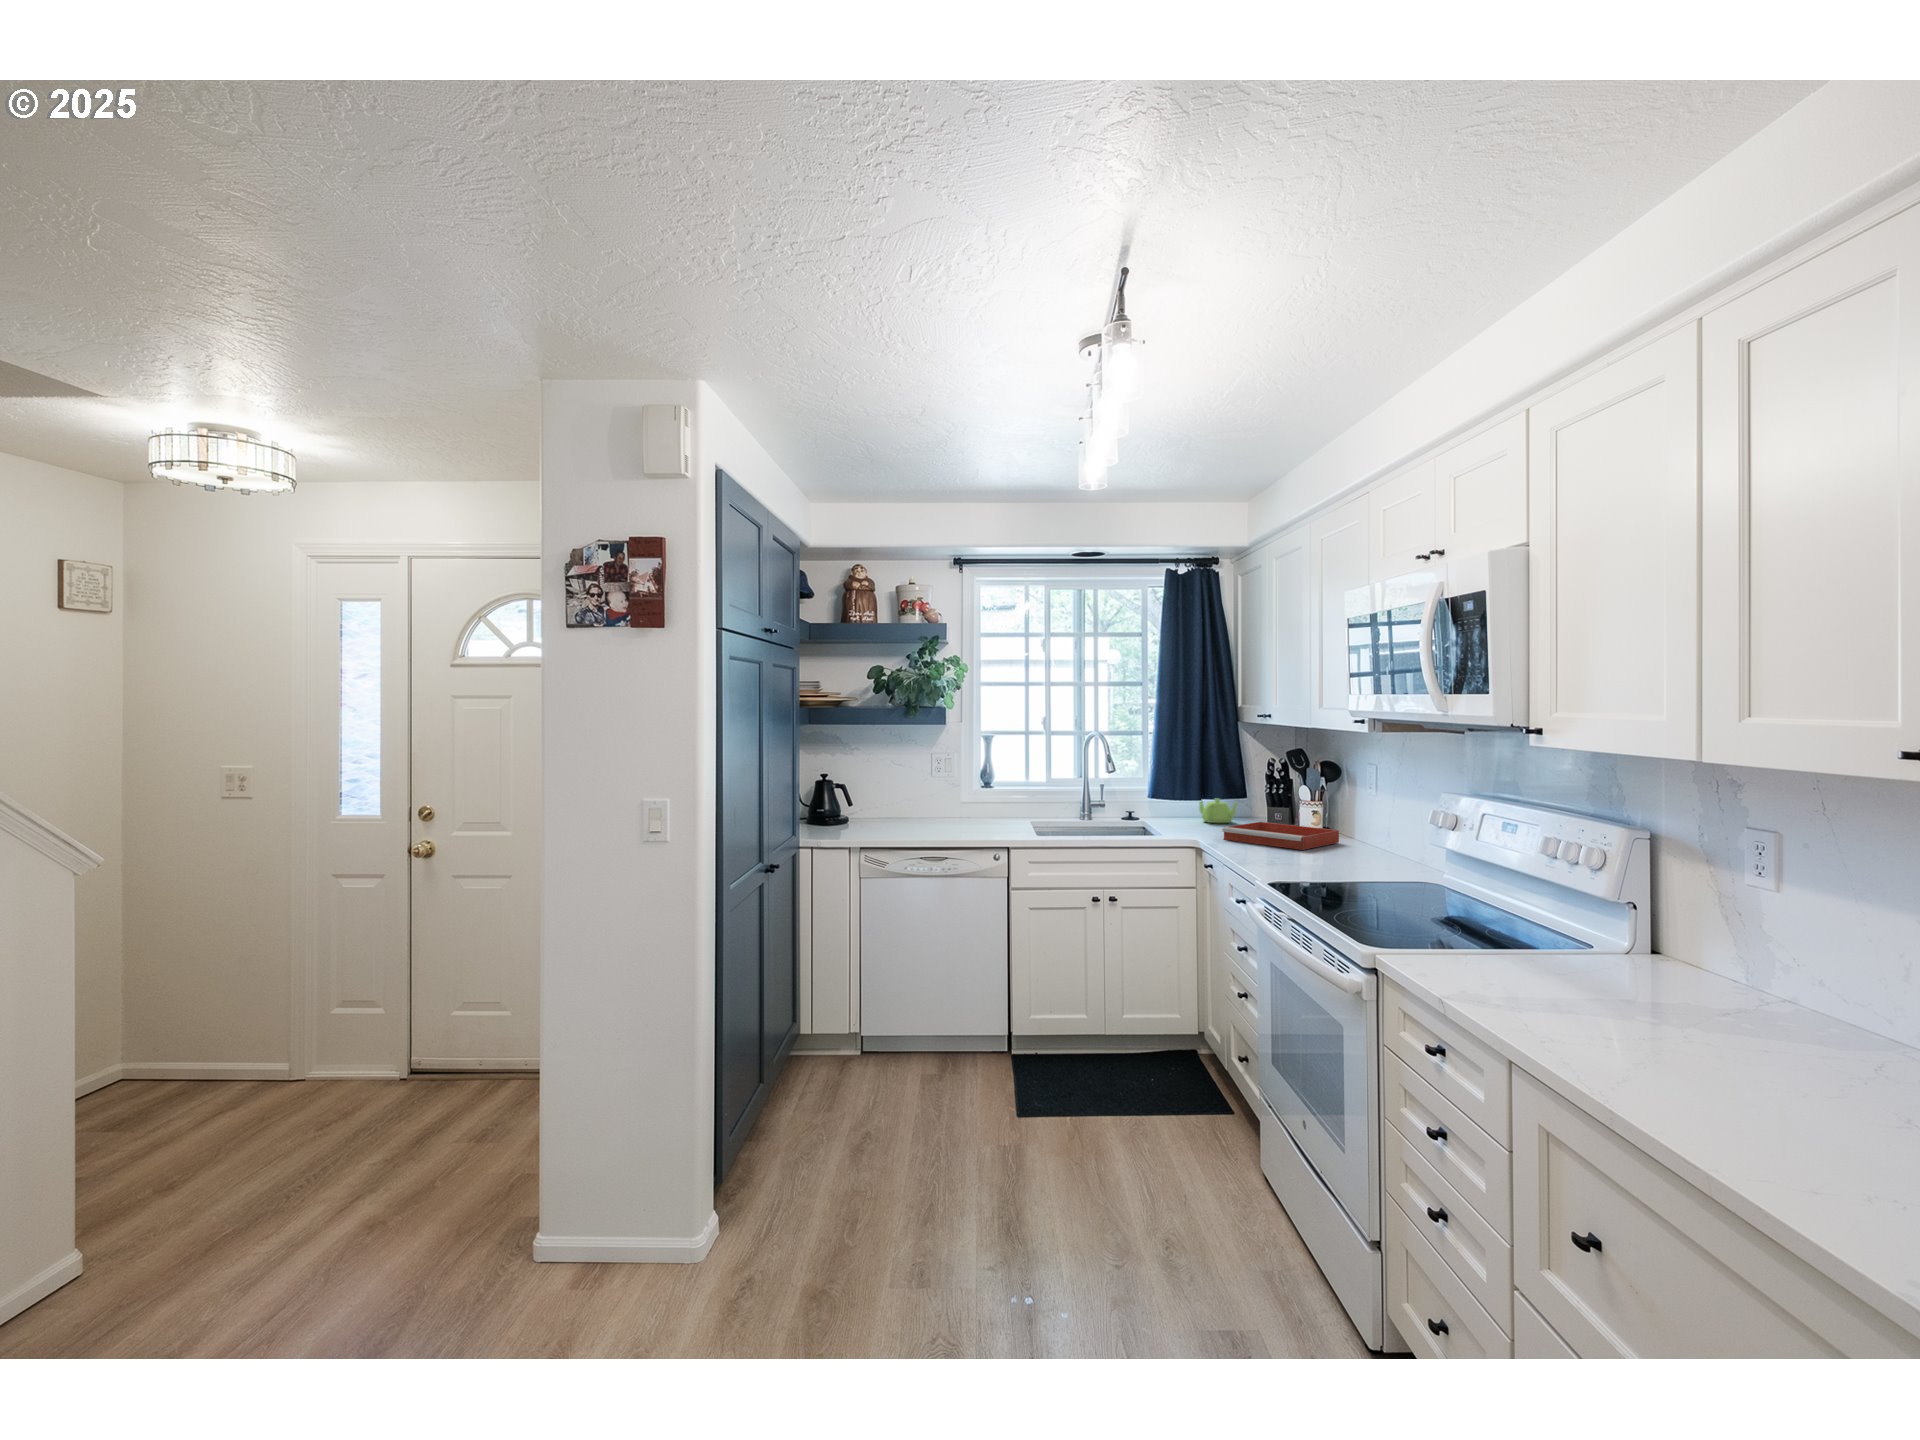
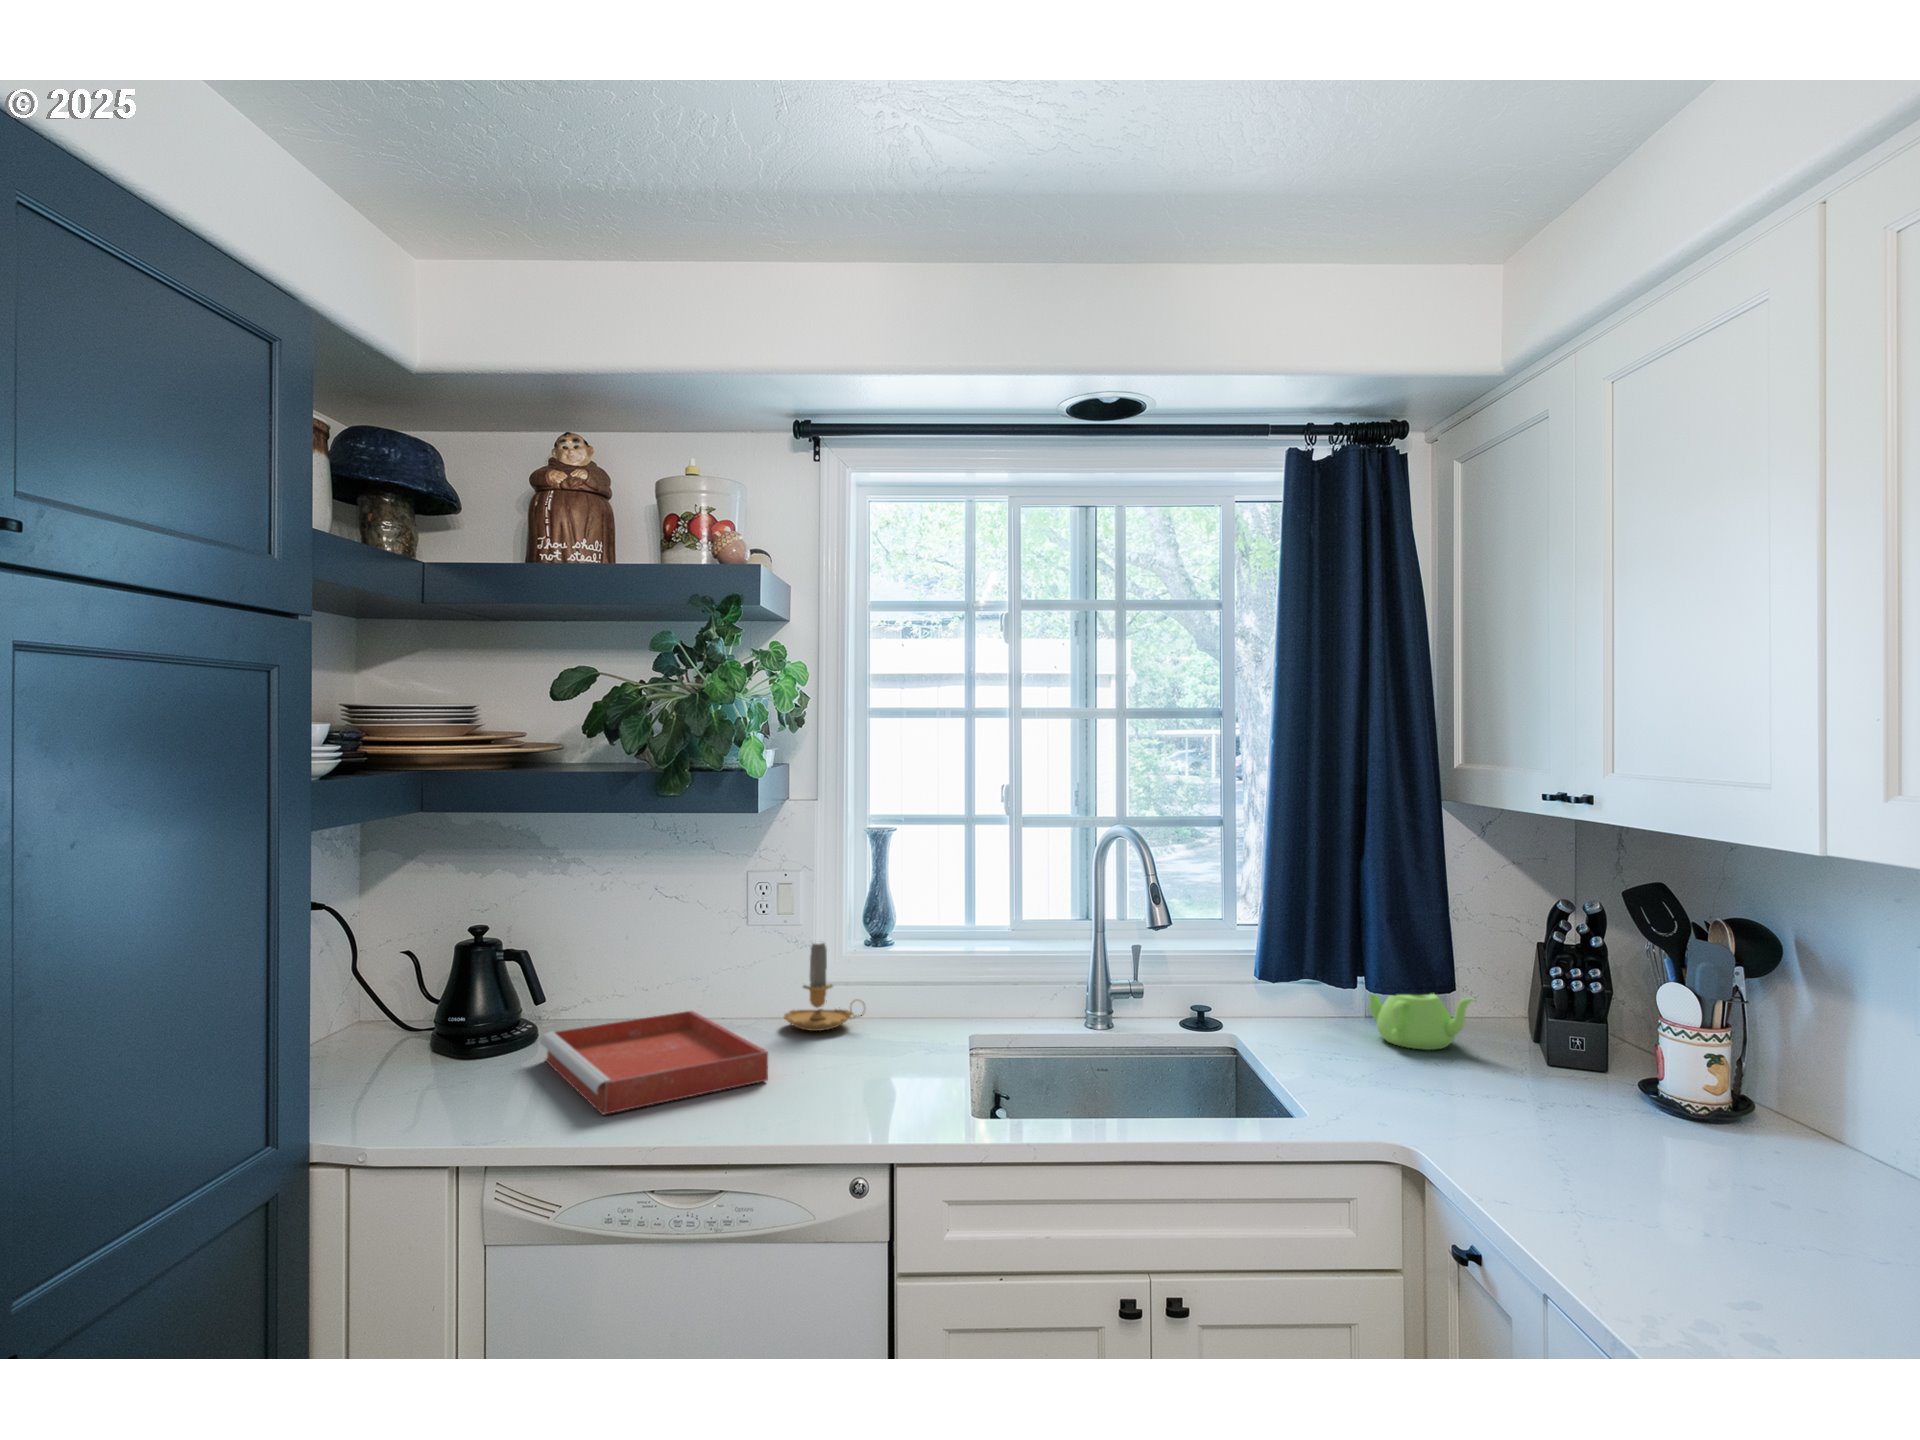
candle: none [950,783,986,821] -> present [784,943,864,1031]
tray: present [1222,822,1339,850] -> present [540,1011,768,1114]

